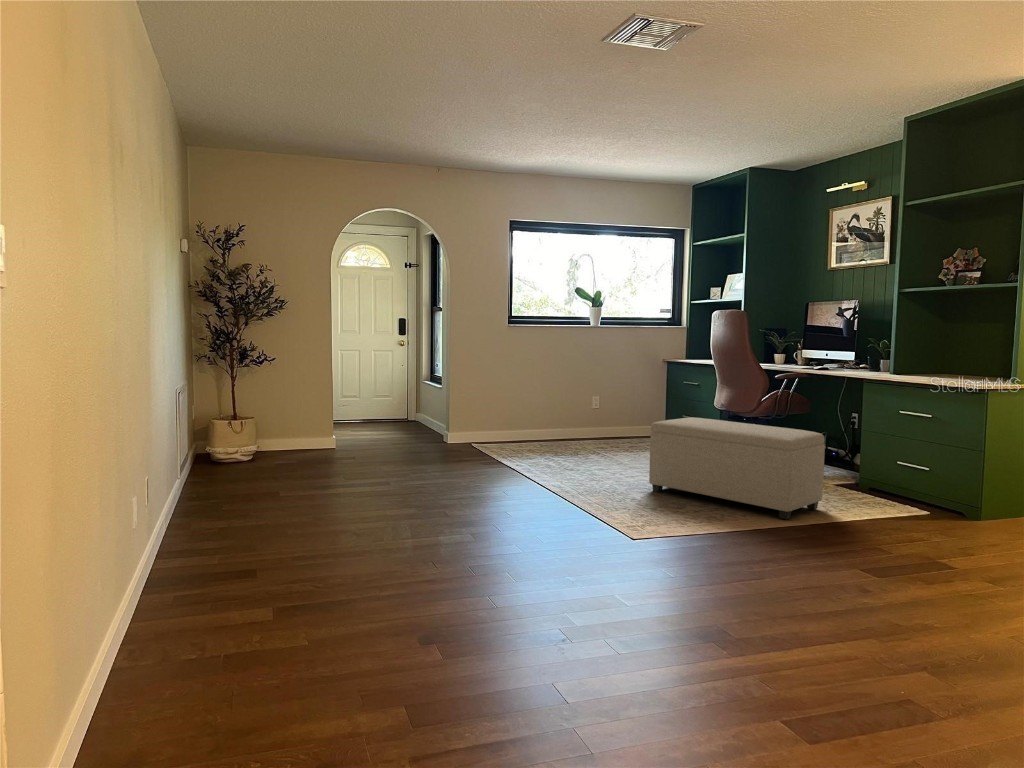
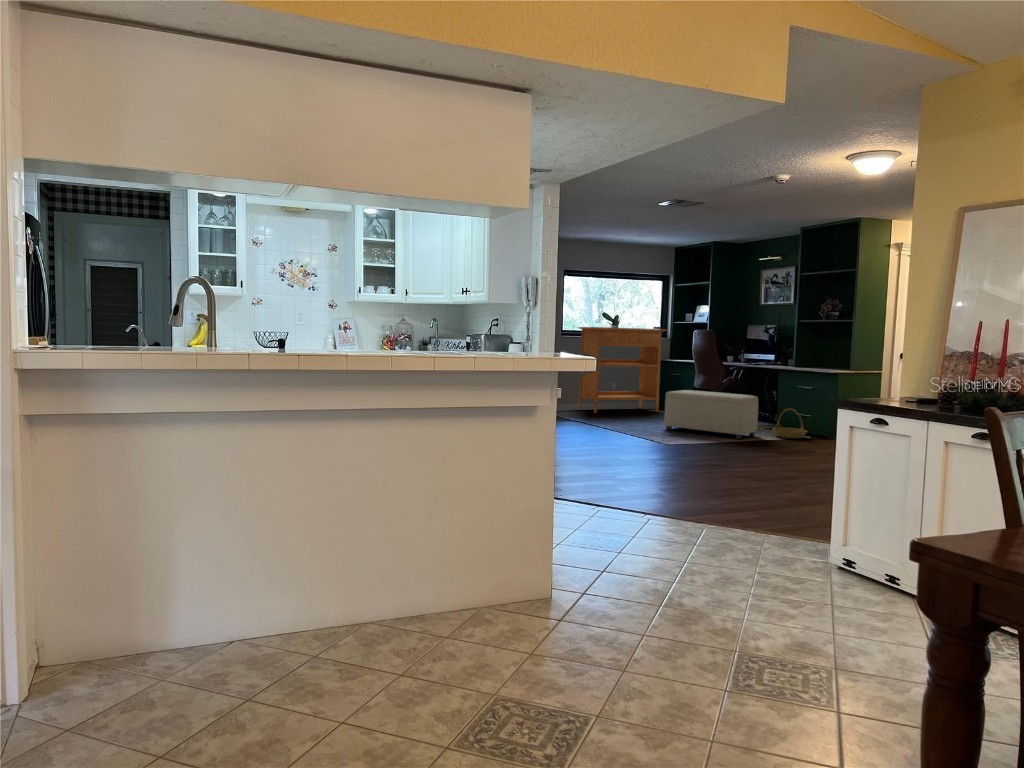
console table: none [532,309,676,448] -> present [579,327,666,413]
basket: none [852,456,923,515] -> present [773,409,807,438]

